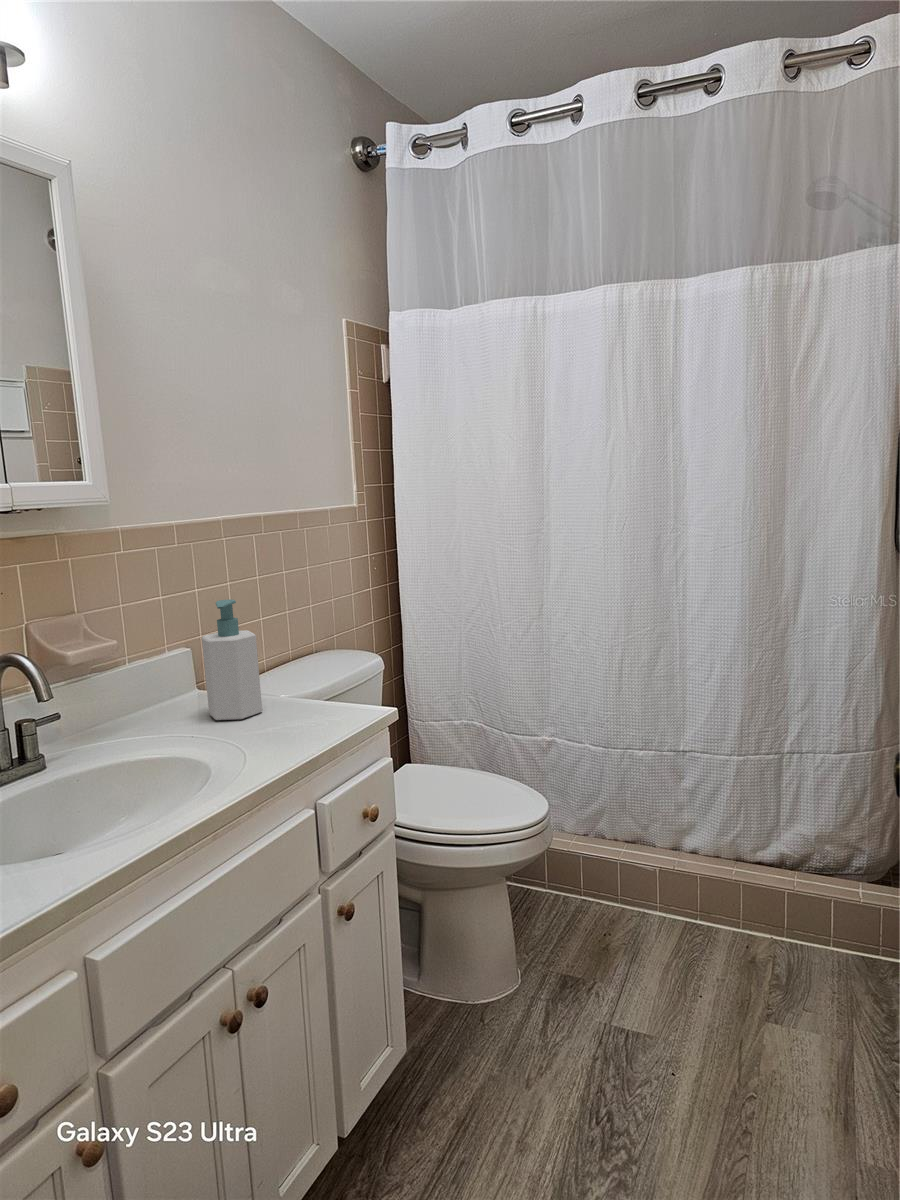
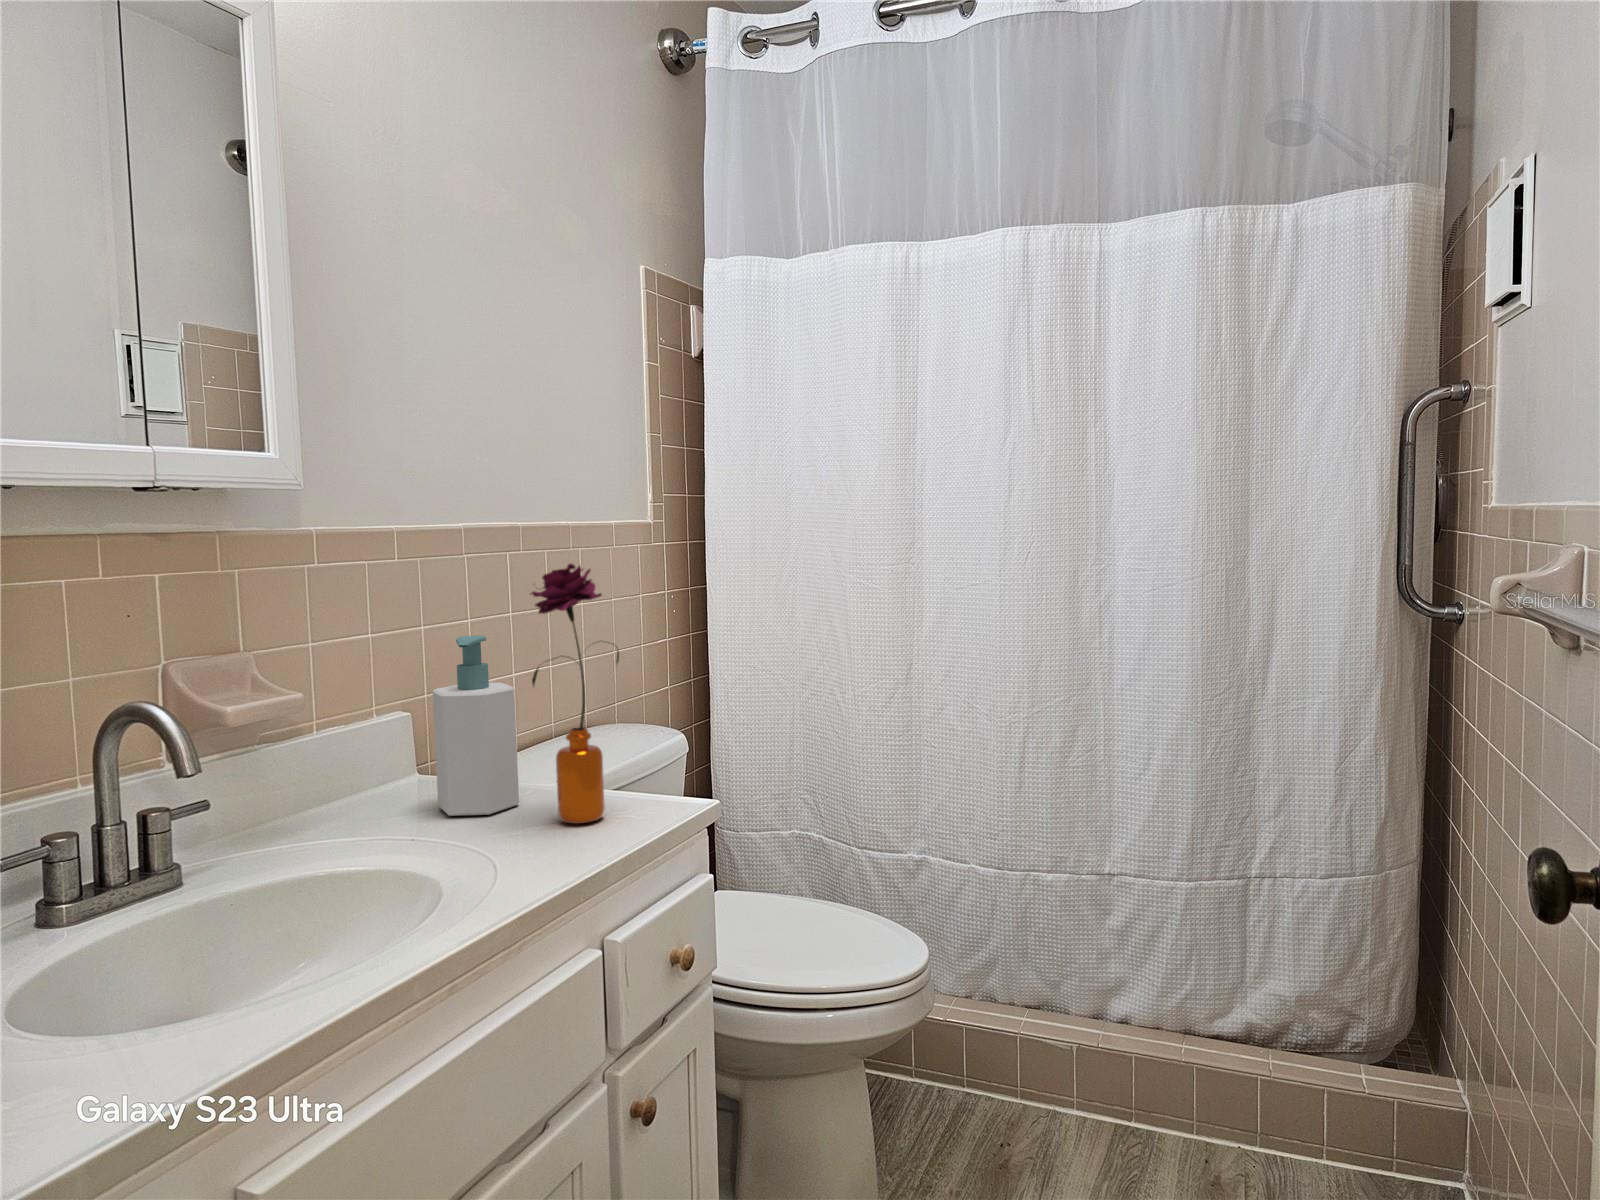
flower: none [262,552,323,725] -> present [531,564,619,824]

